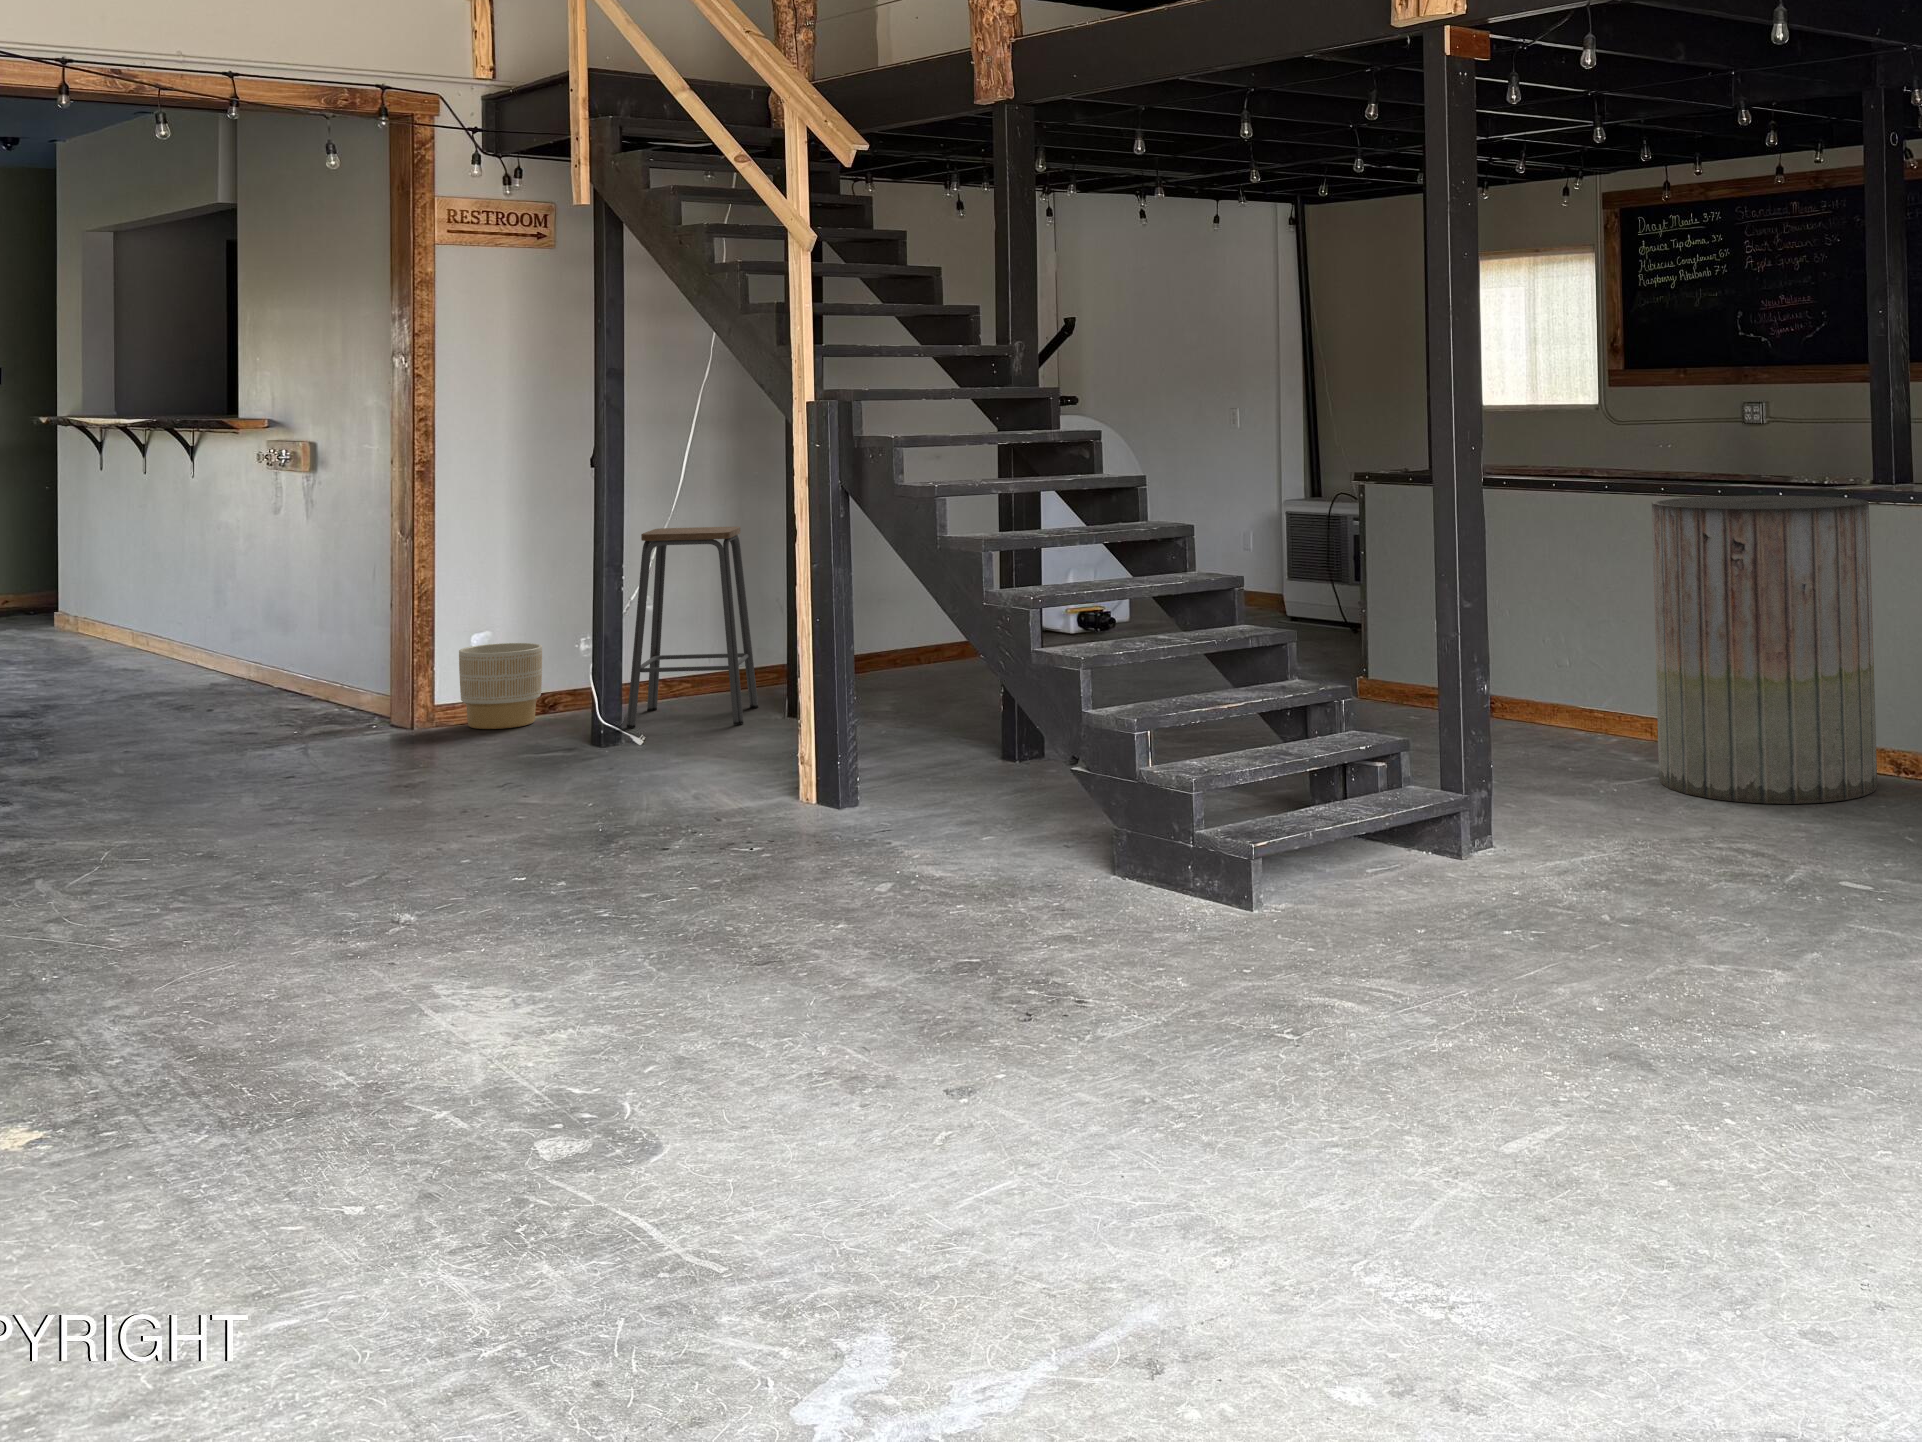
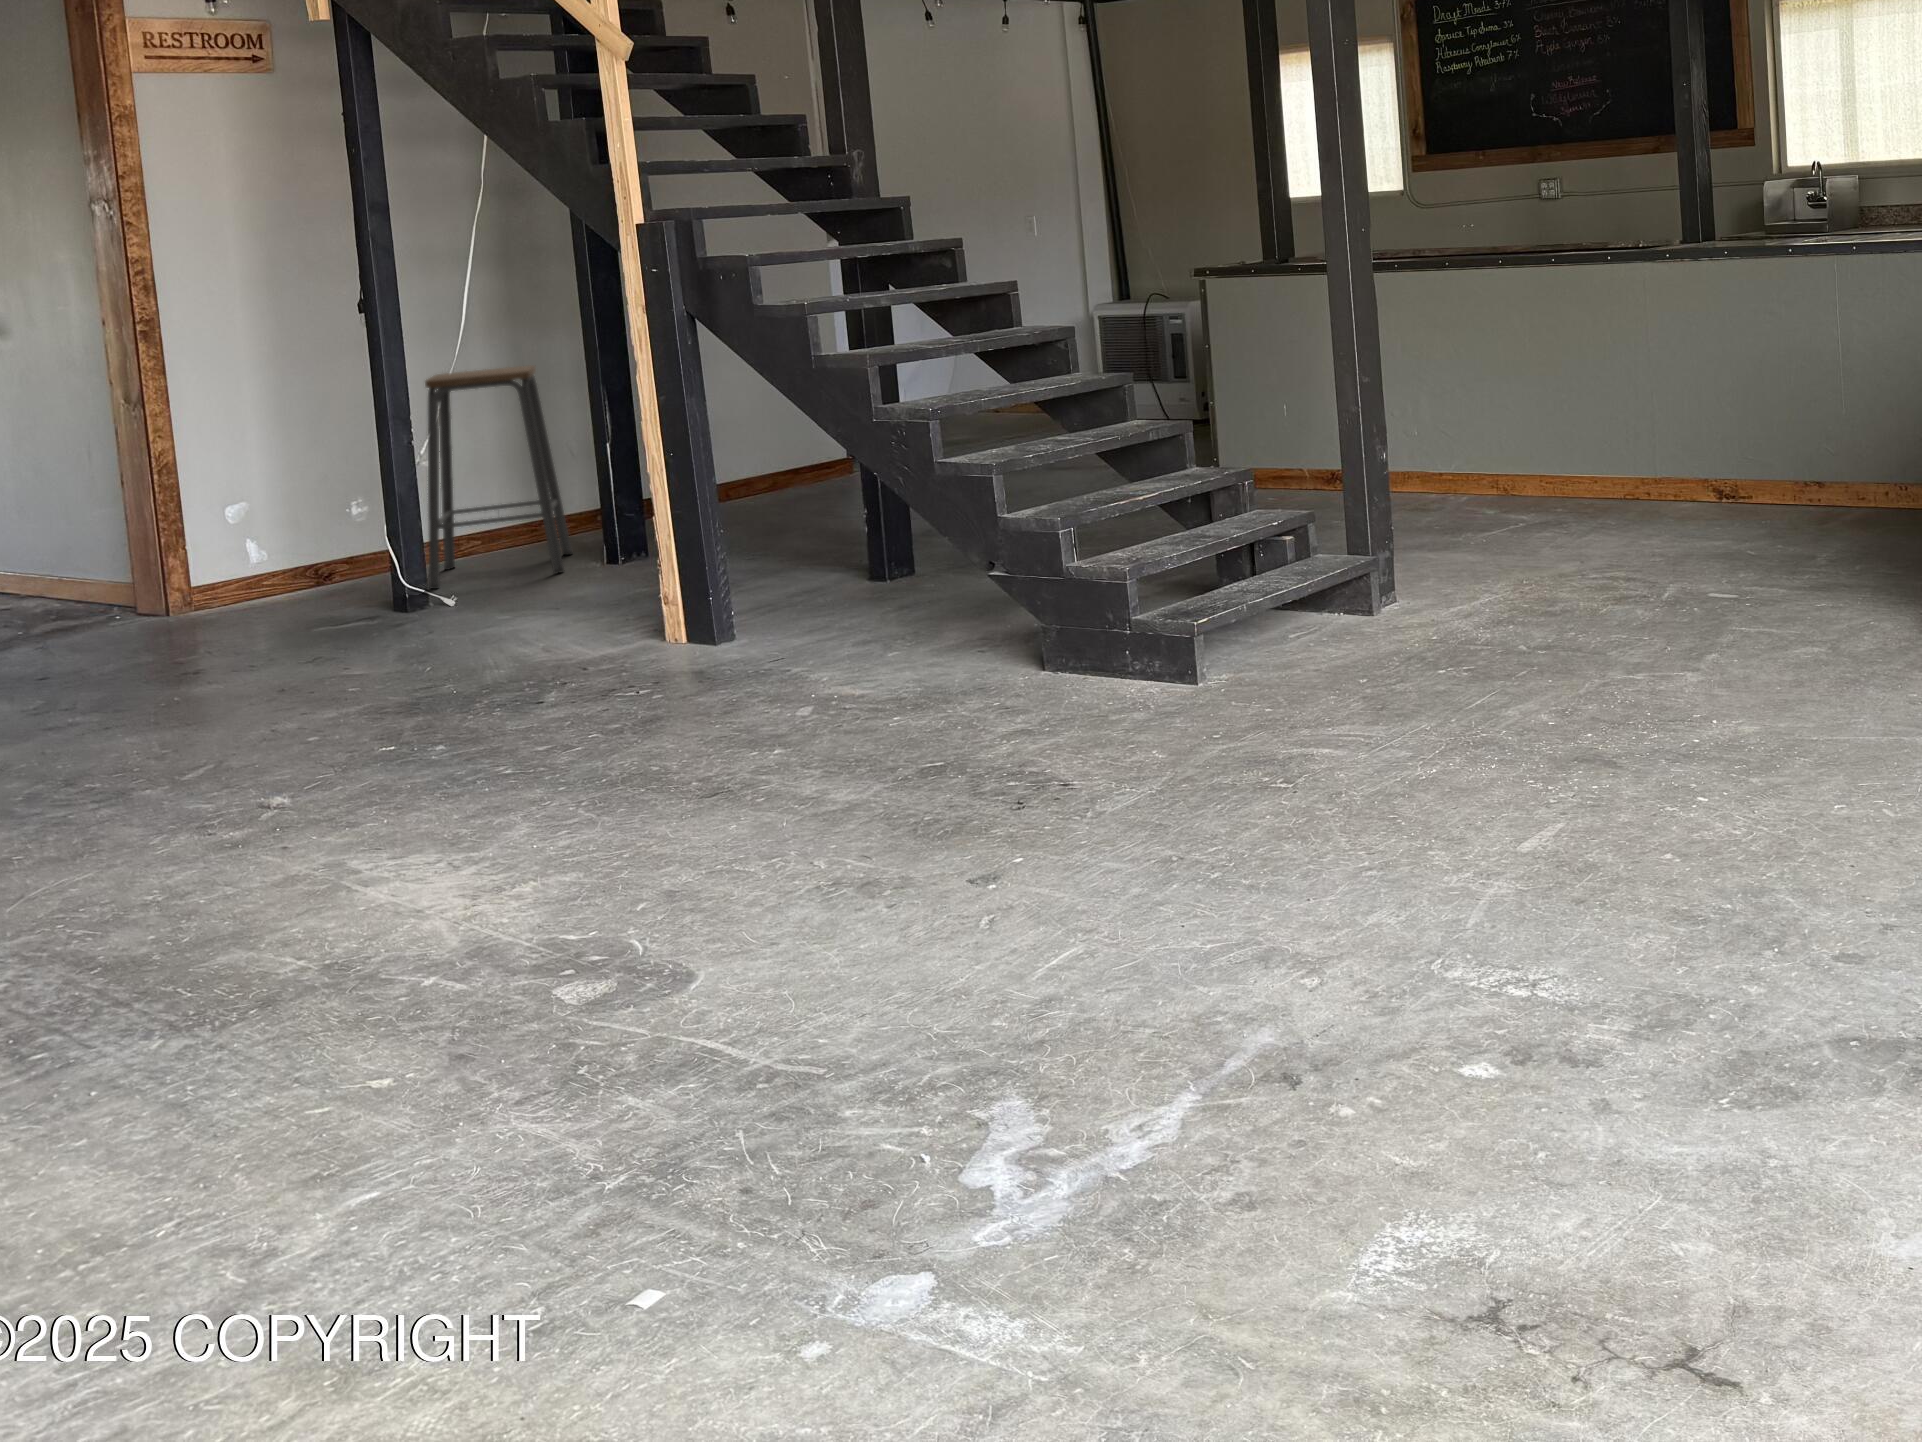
trash can: present [1652,496,1877,804] -> none [1502,254,1714,539]
planter: present [459,643,542,729] -> none [214,510,319,608]

